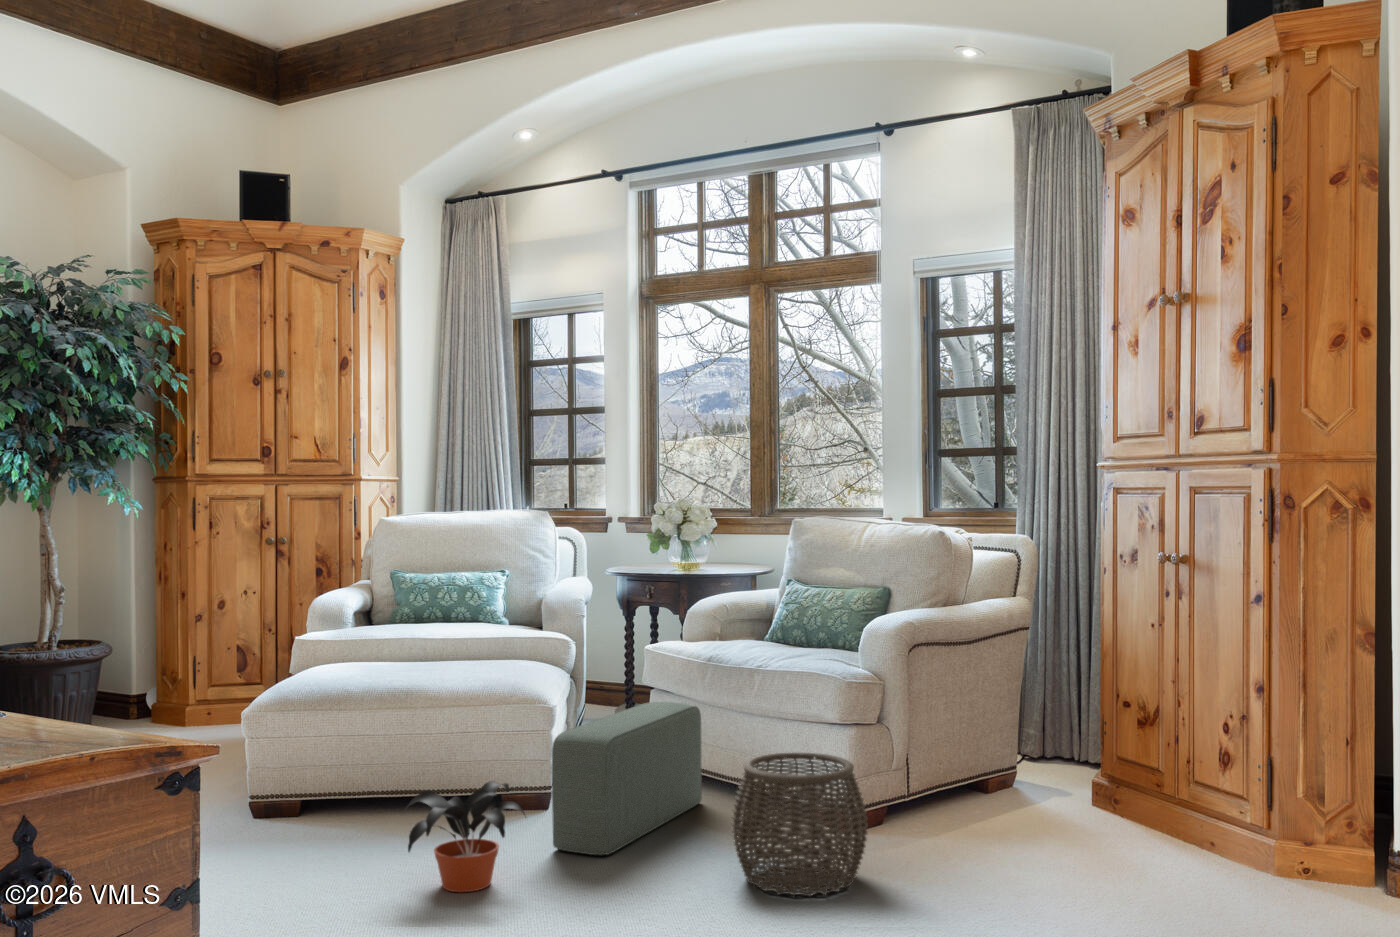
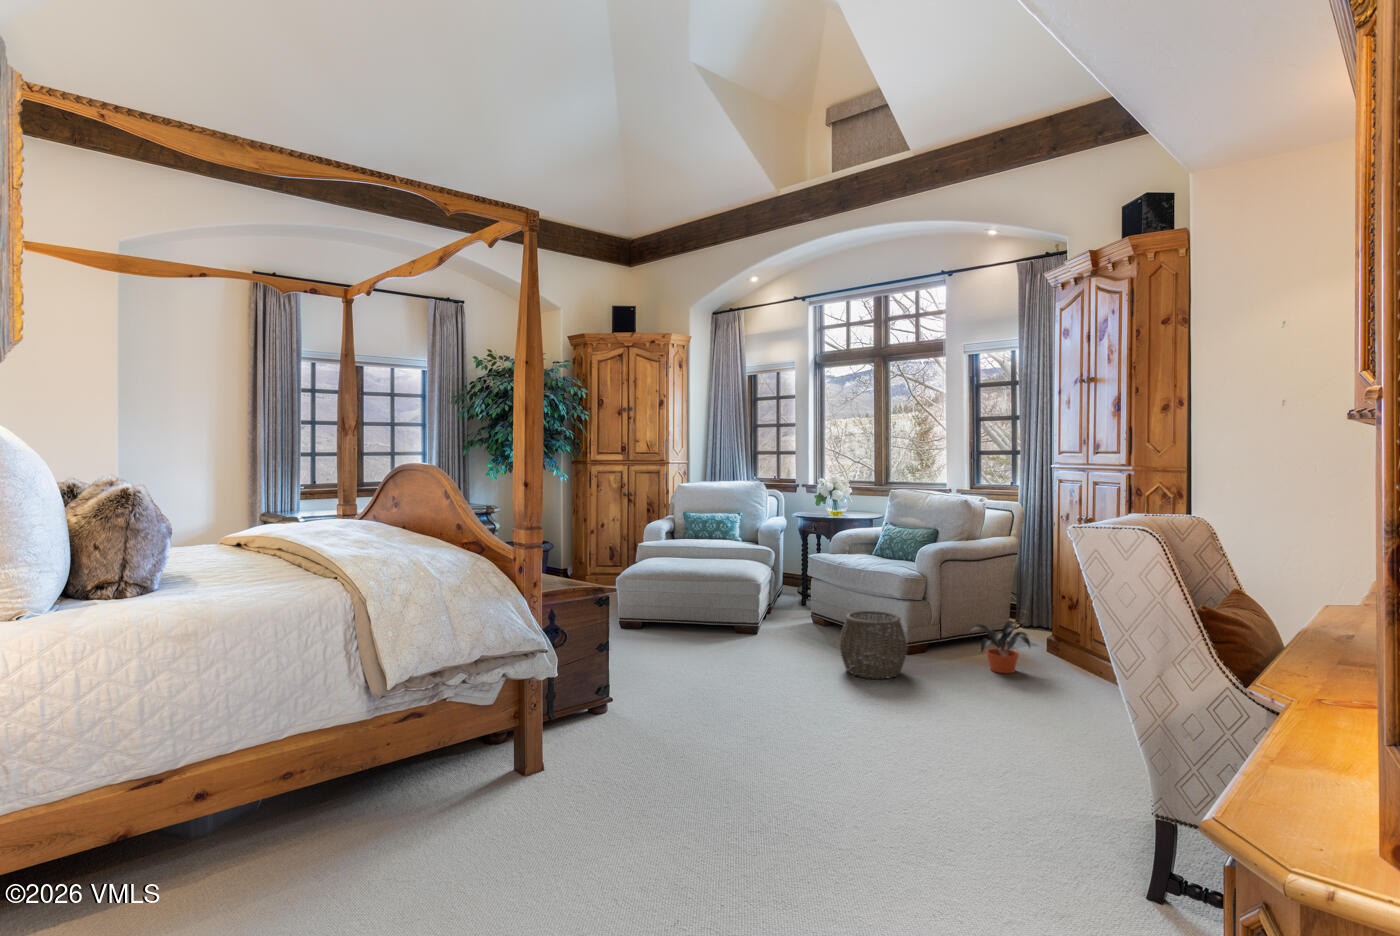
pouf: present [552,702,702,855] -> none [756,583,834,654]
potted plant: present [408,781,525,892] -> present [970,622,1030,673]

